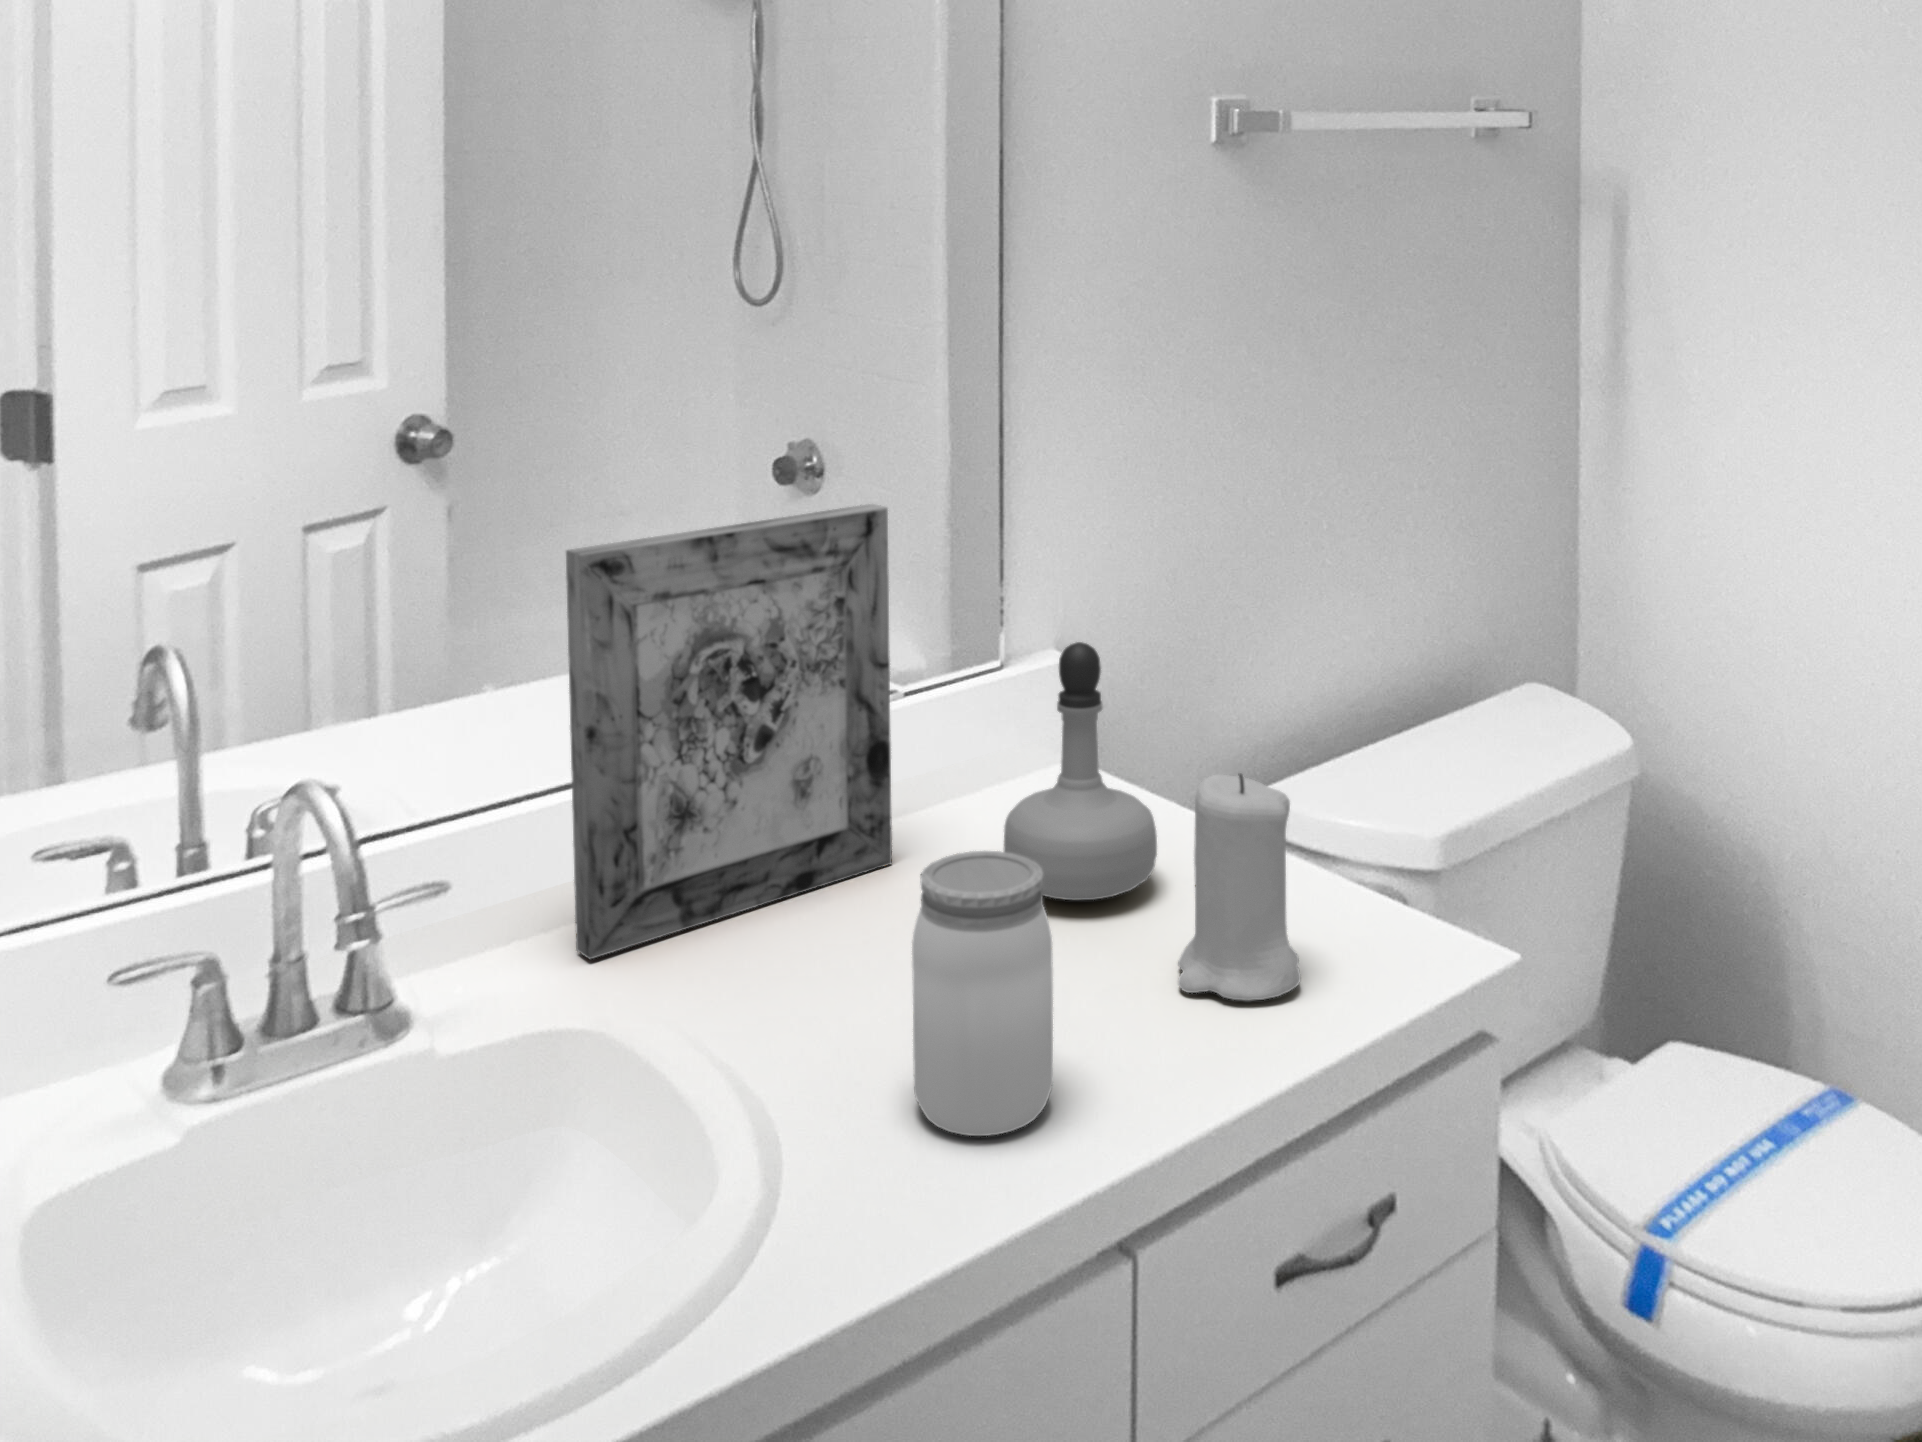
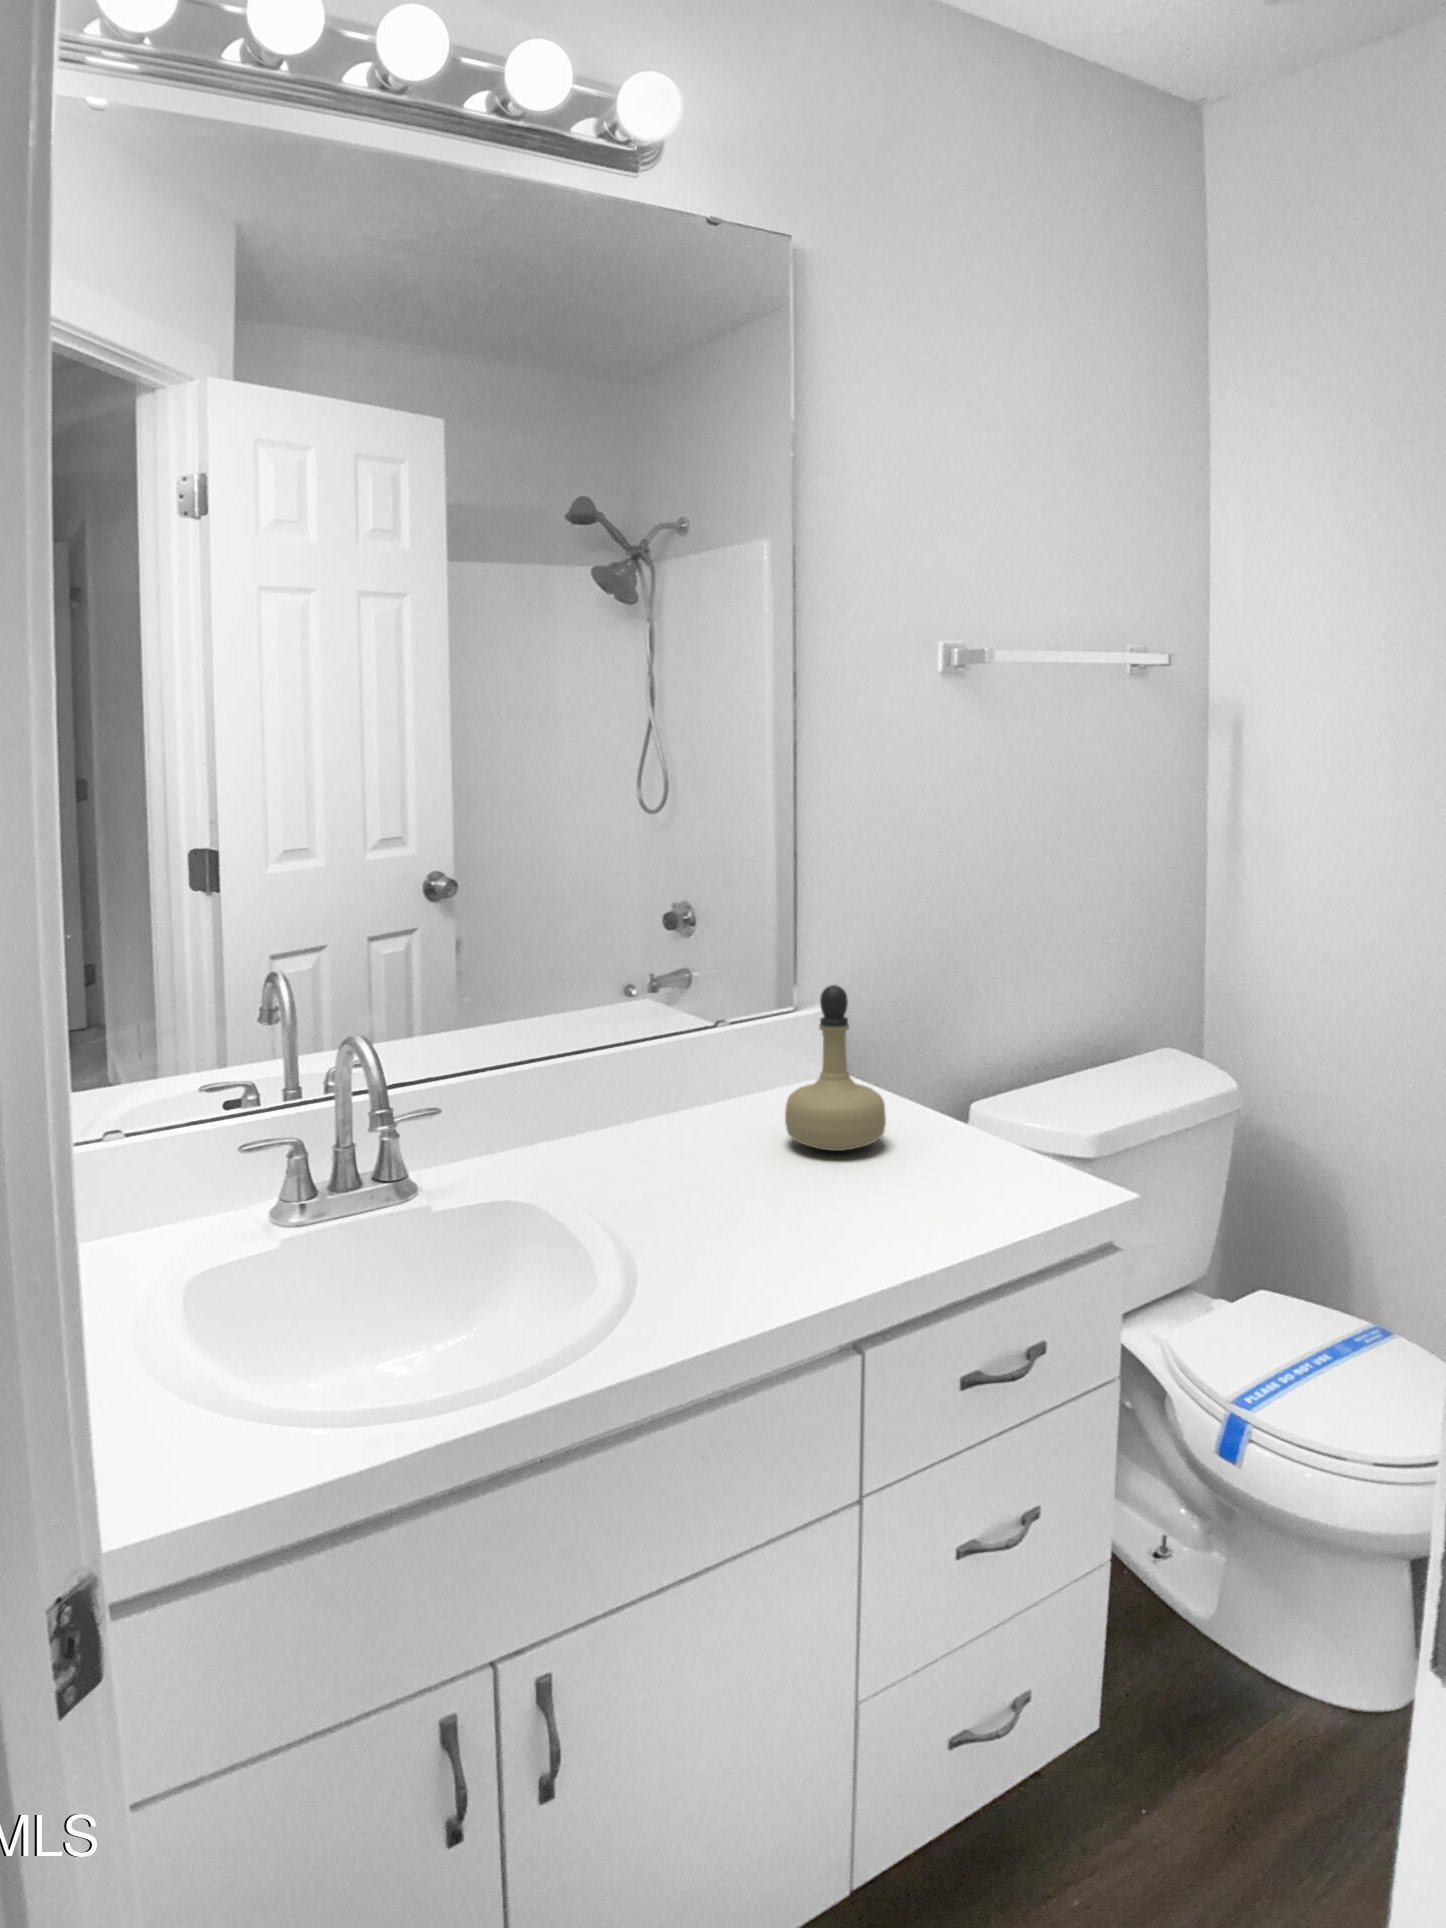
picture frame: present [566,504,892,959] -> none [507,899,717,1169]
candle: present [1178,773,1301,1001] -> none [891,1059,975,1206]
jar: present [912,851,1053,1136] -> none [709,1091,800,1265]

